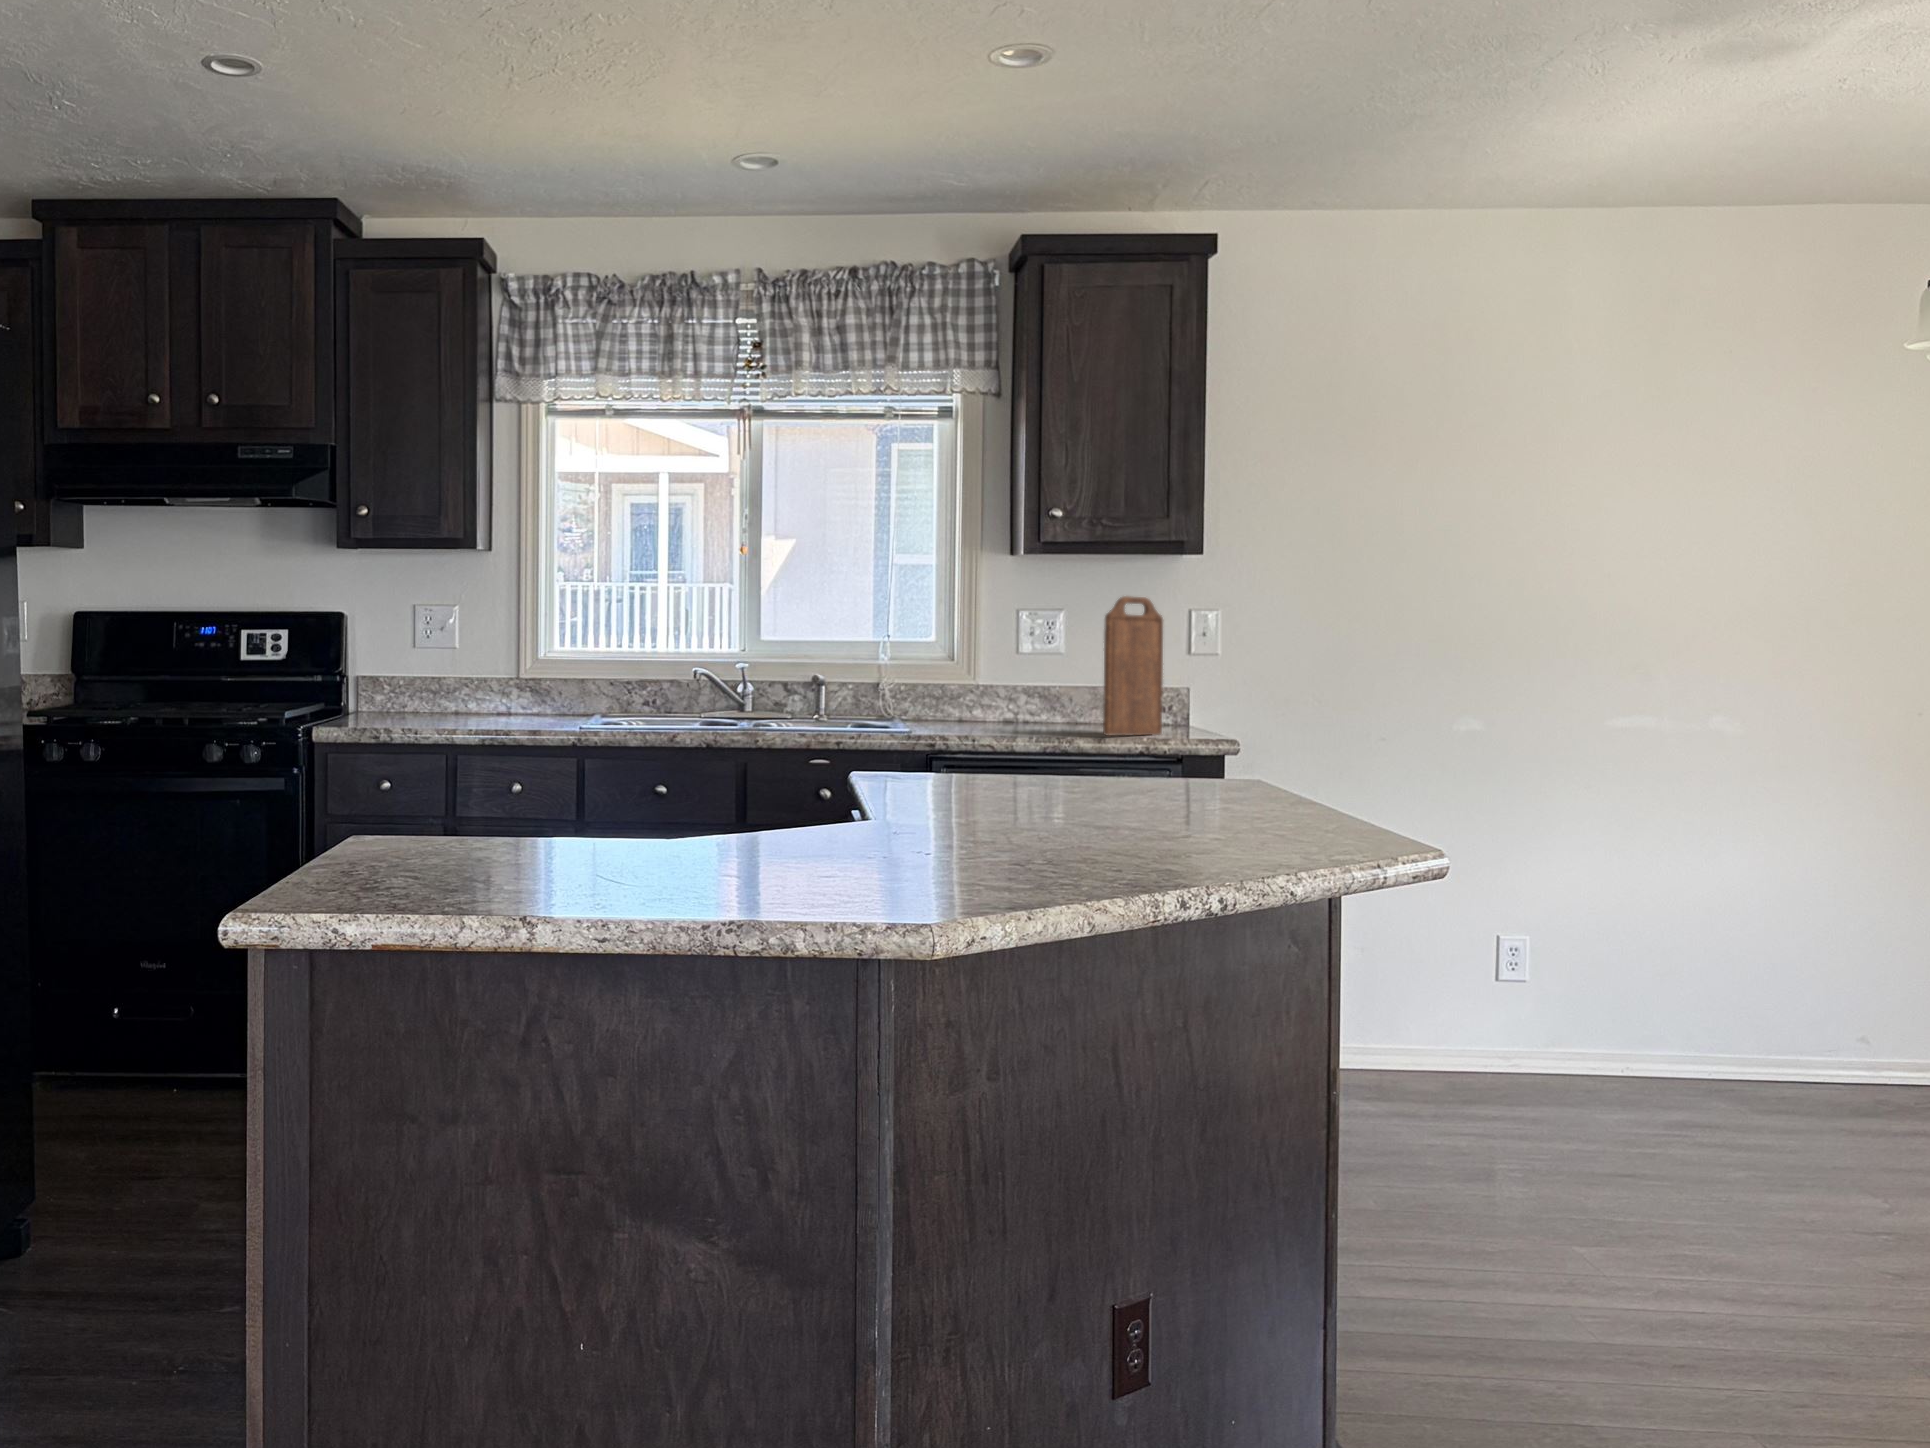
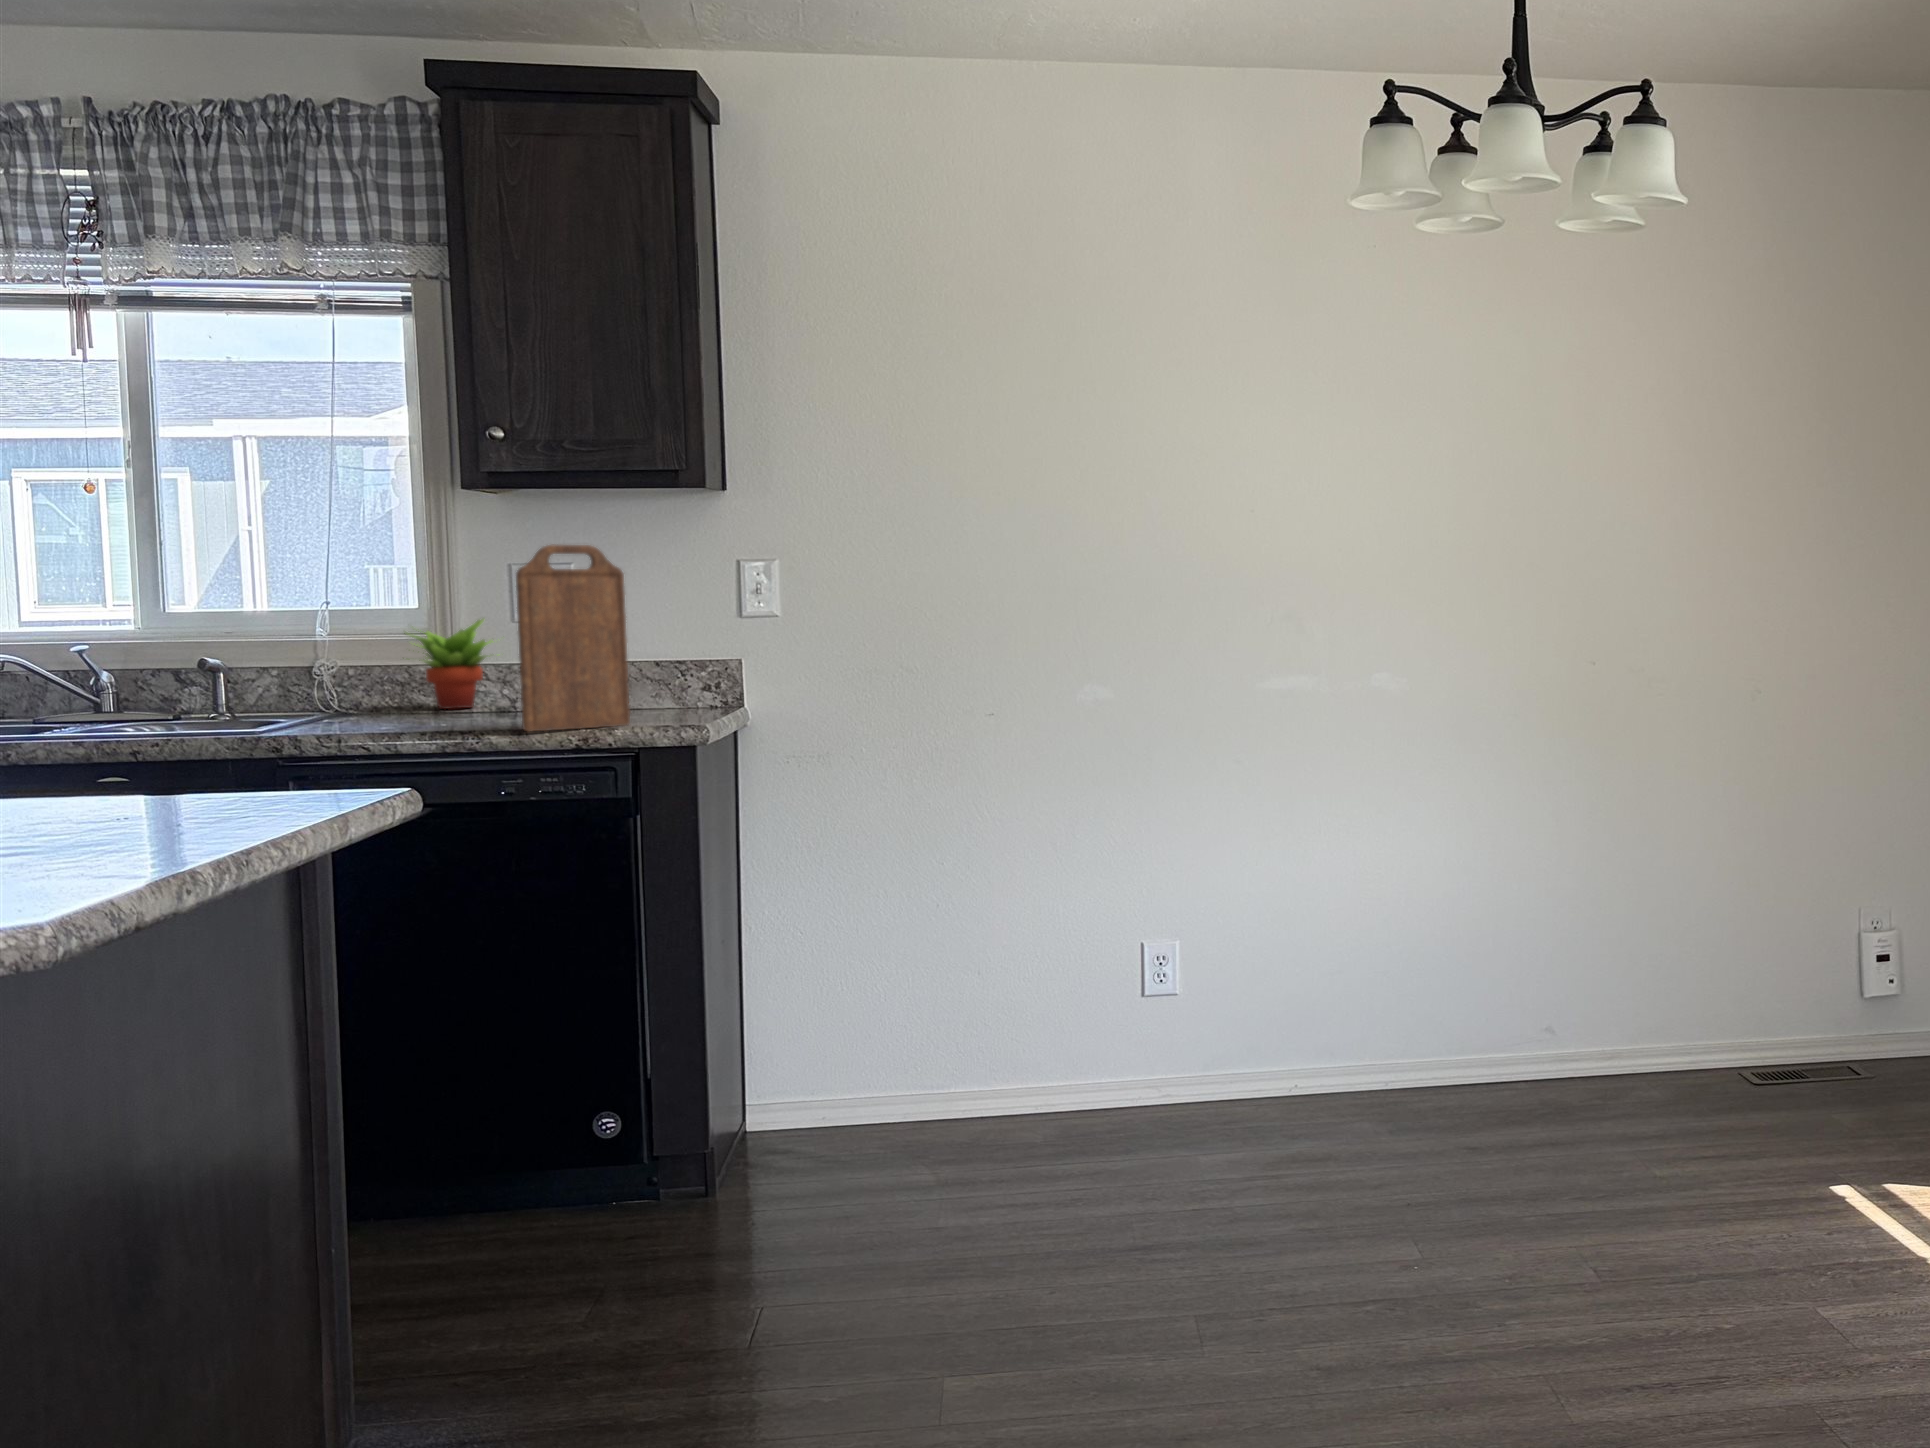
succulent plant: none [947,649,1016,717] -> present [404,619,493,709]

